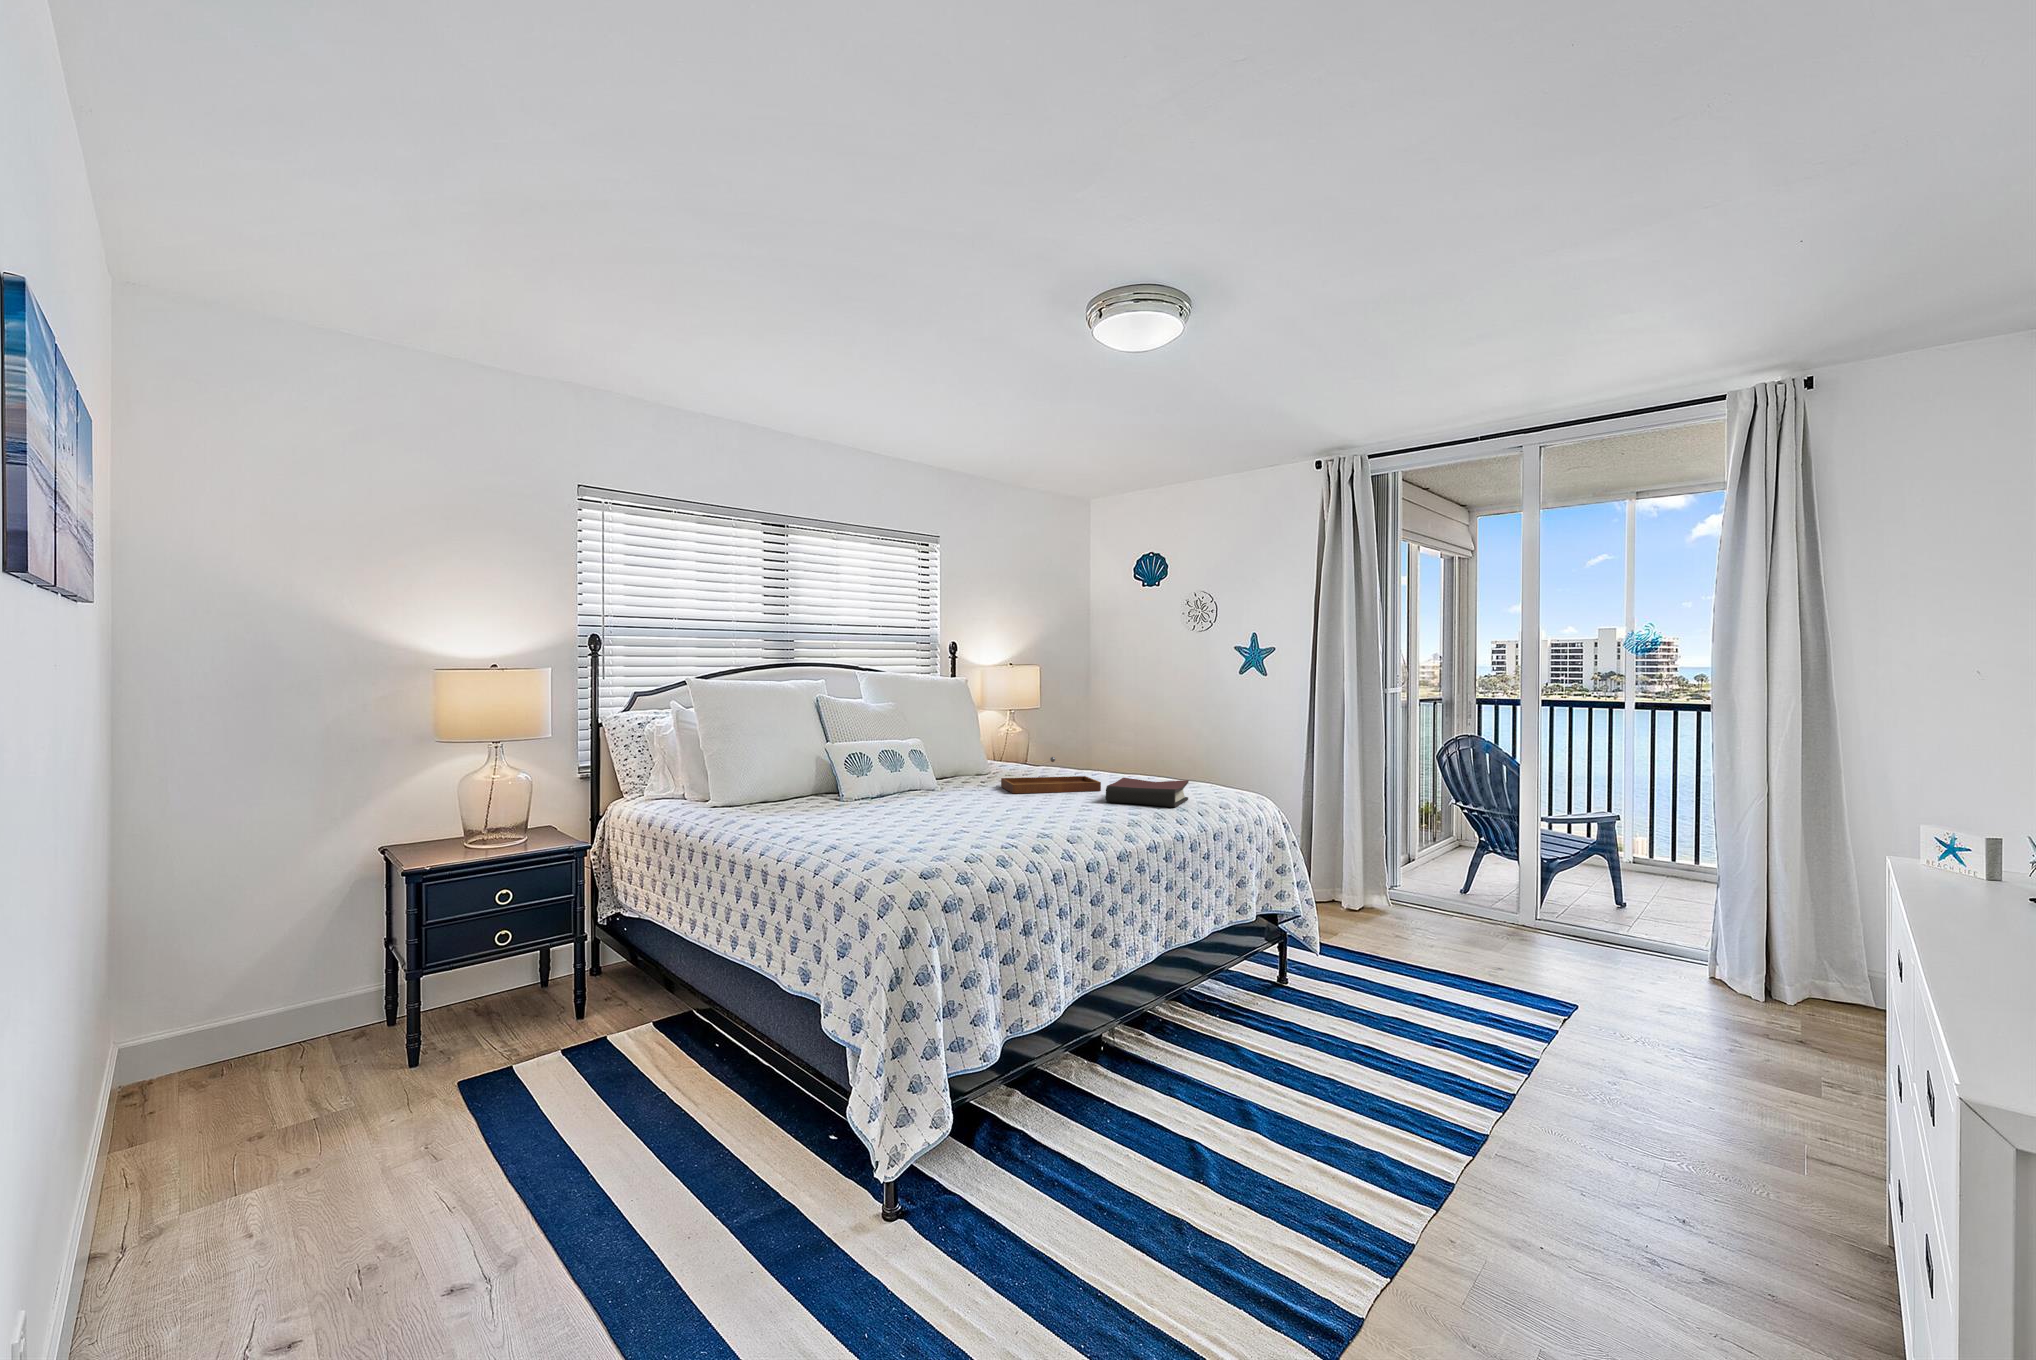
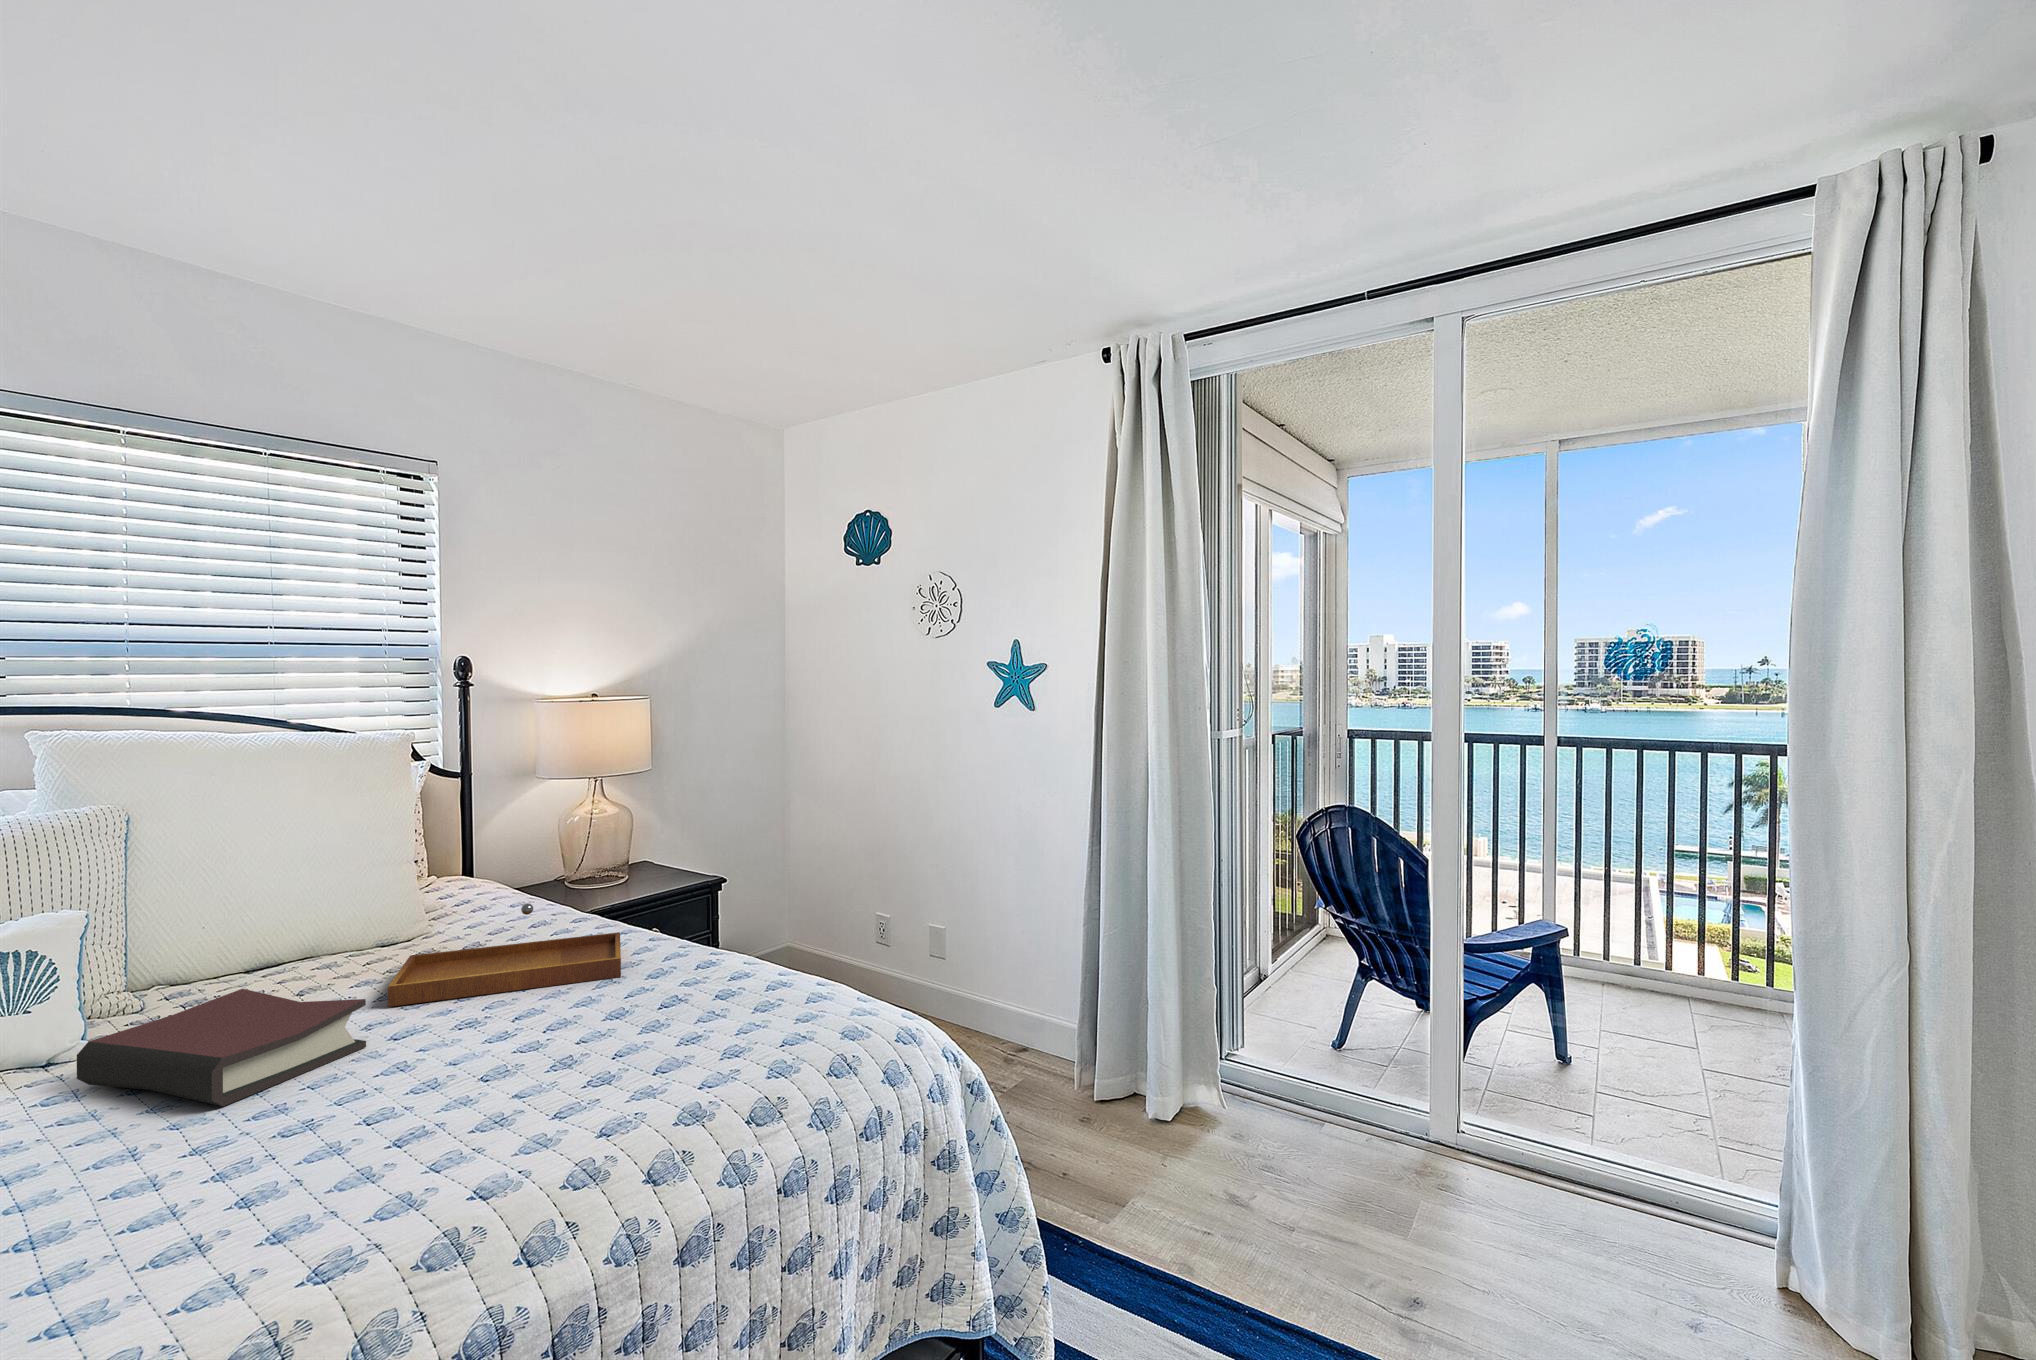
hardback book: present [1106,778,1189,807] -> present [77,989,366,1106]

